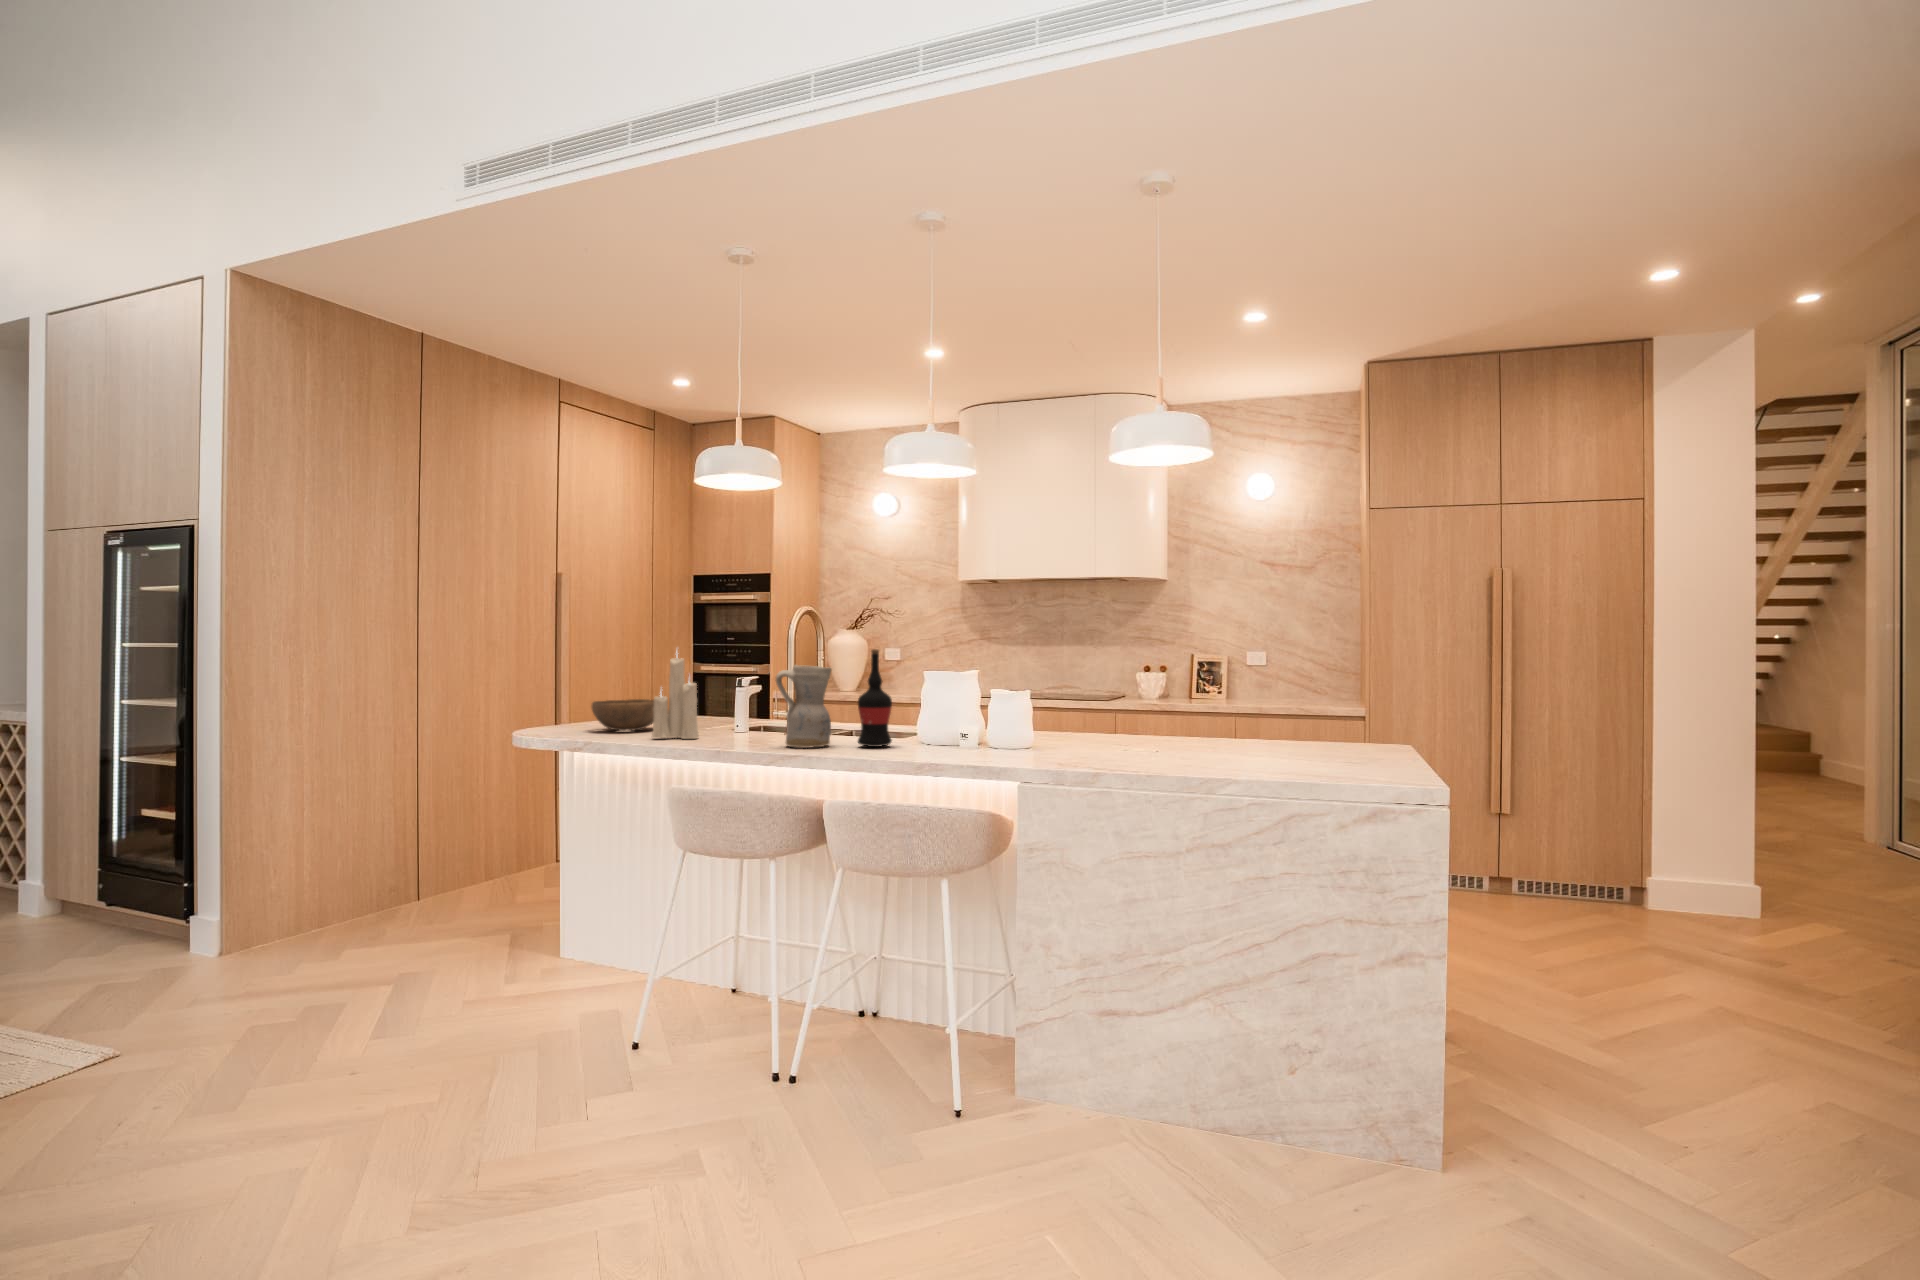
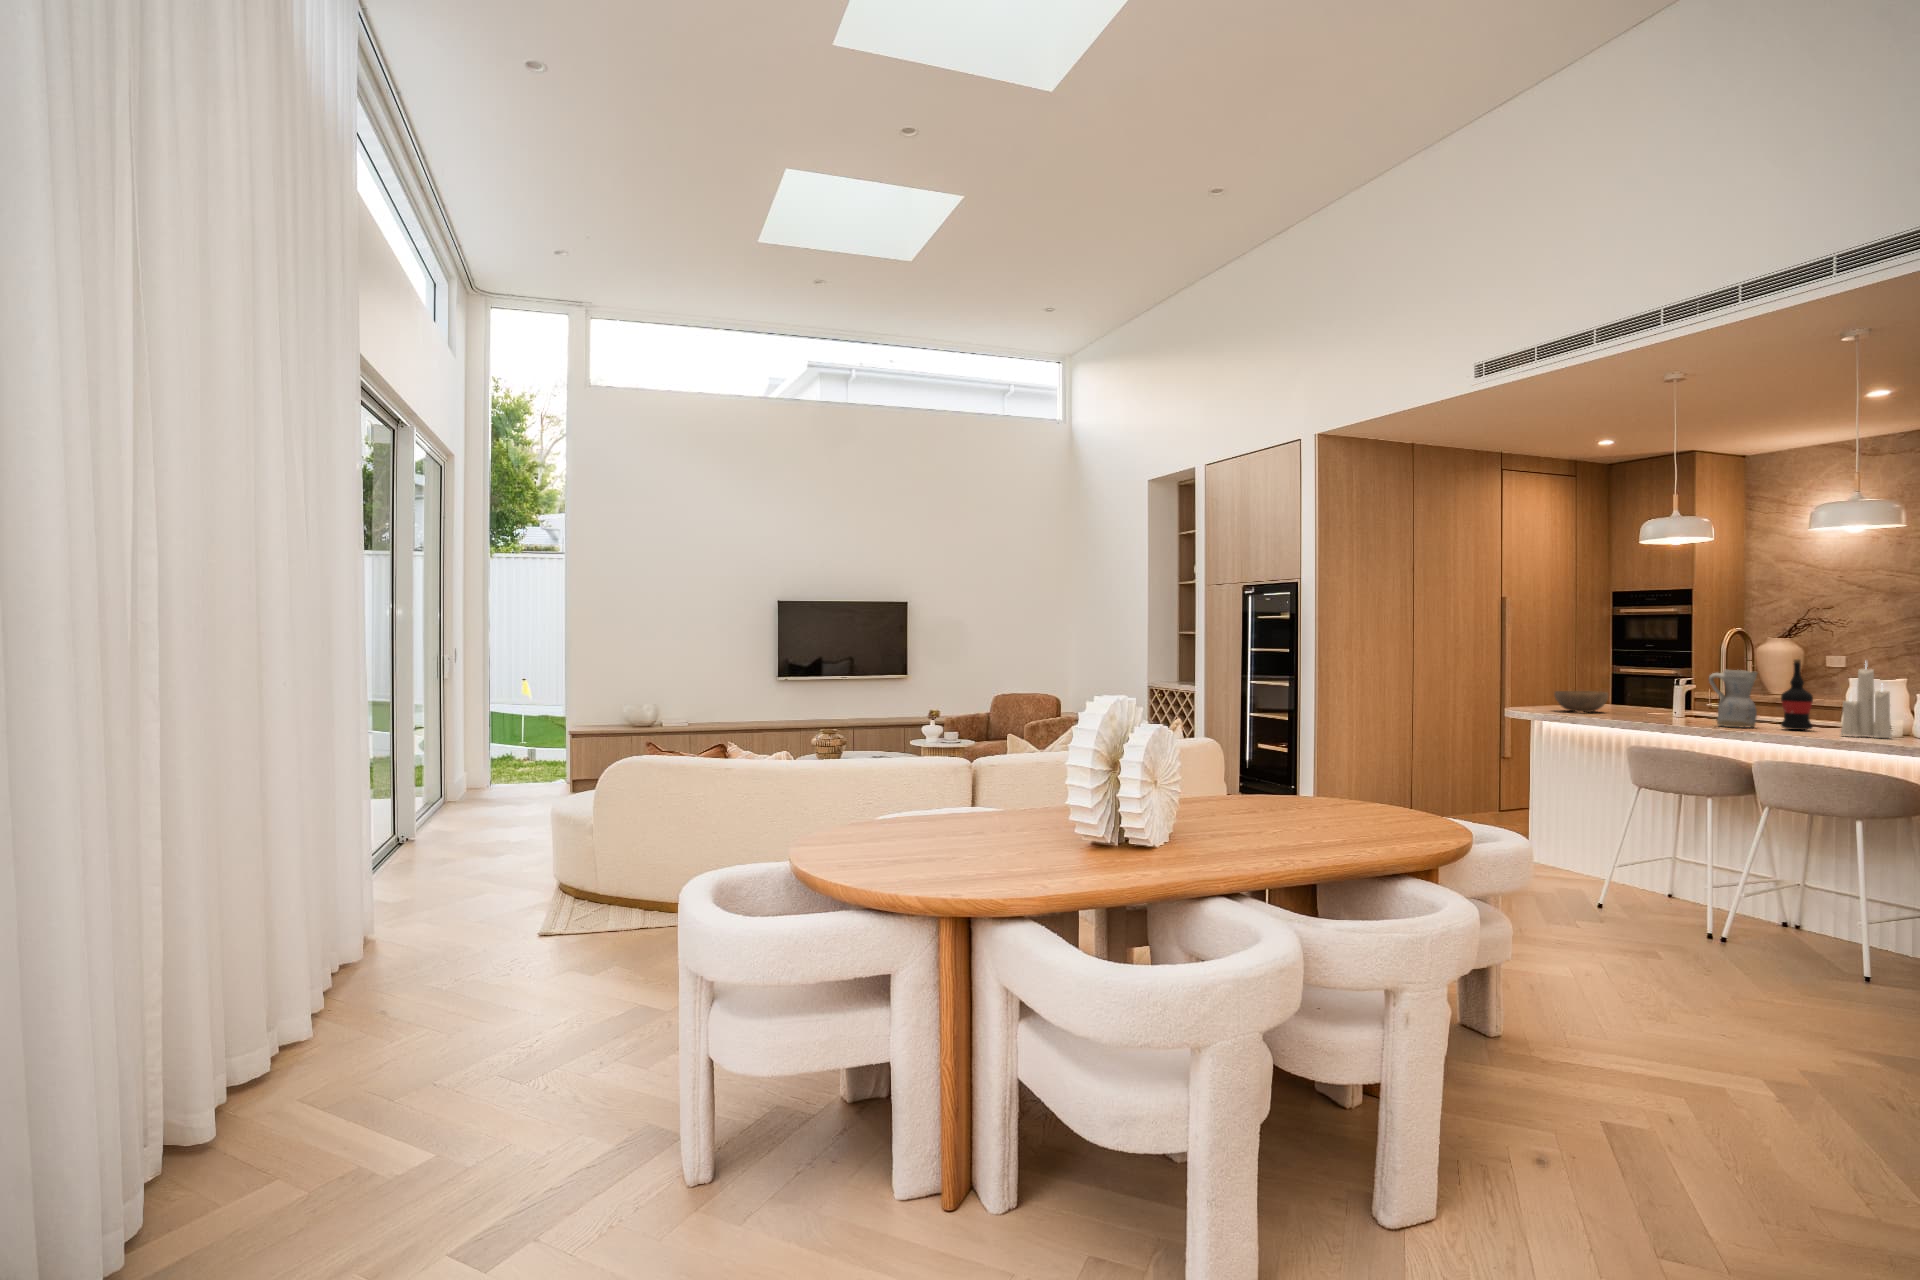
candle: present [652,657,699,739] -> present [1841,667,1892,738]

